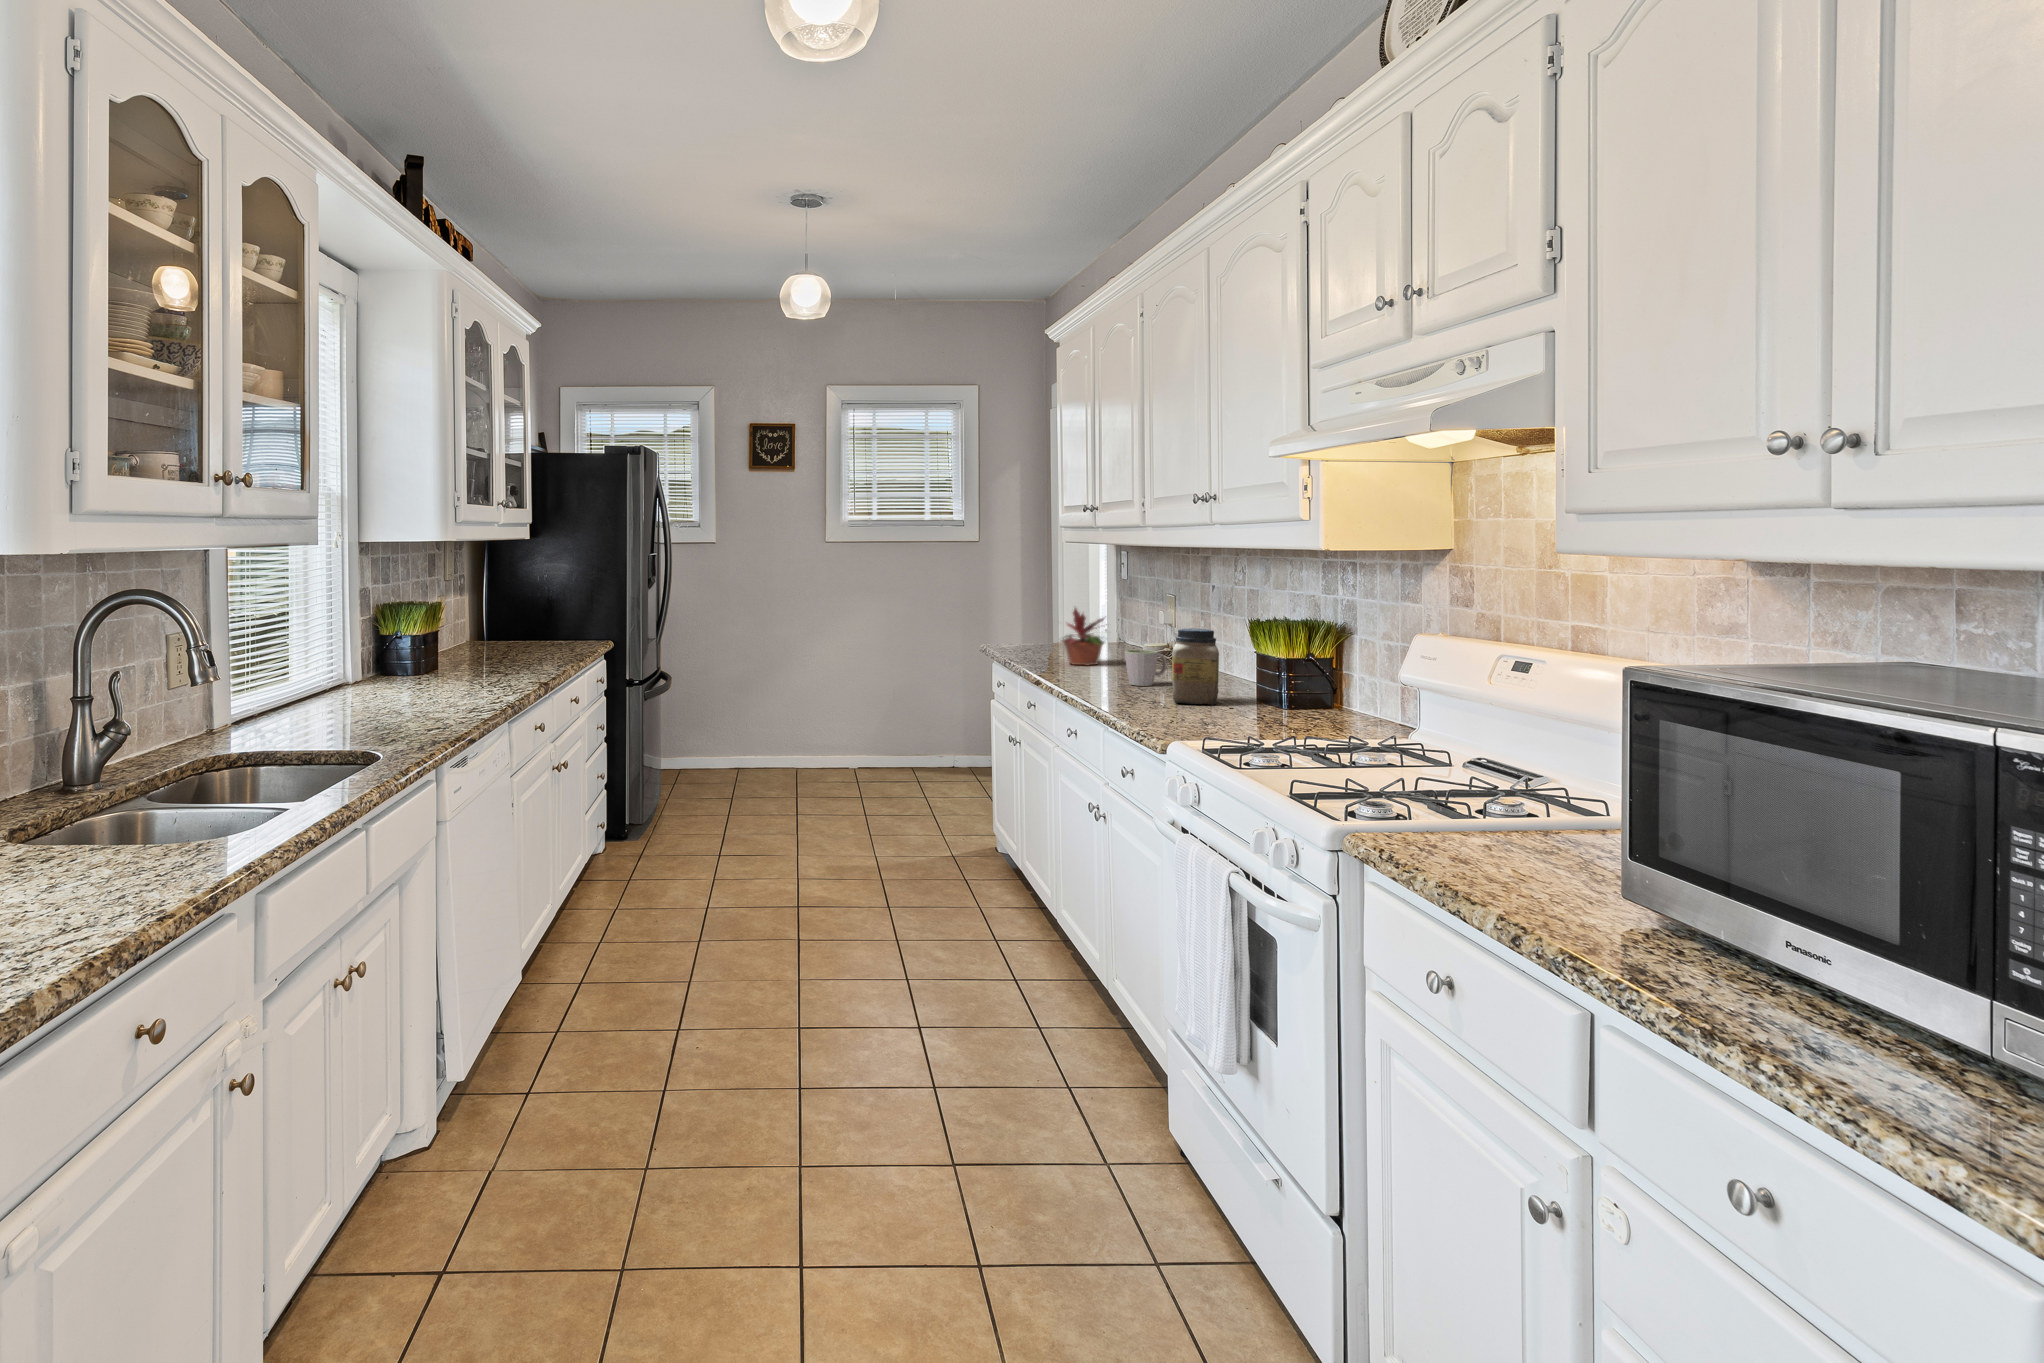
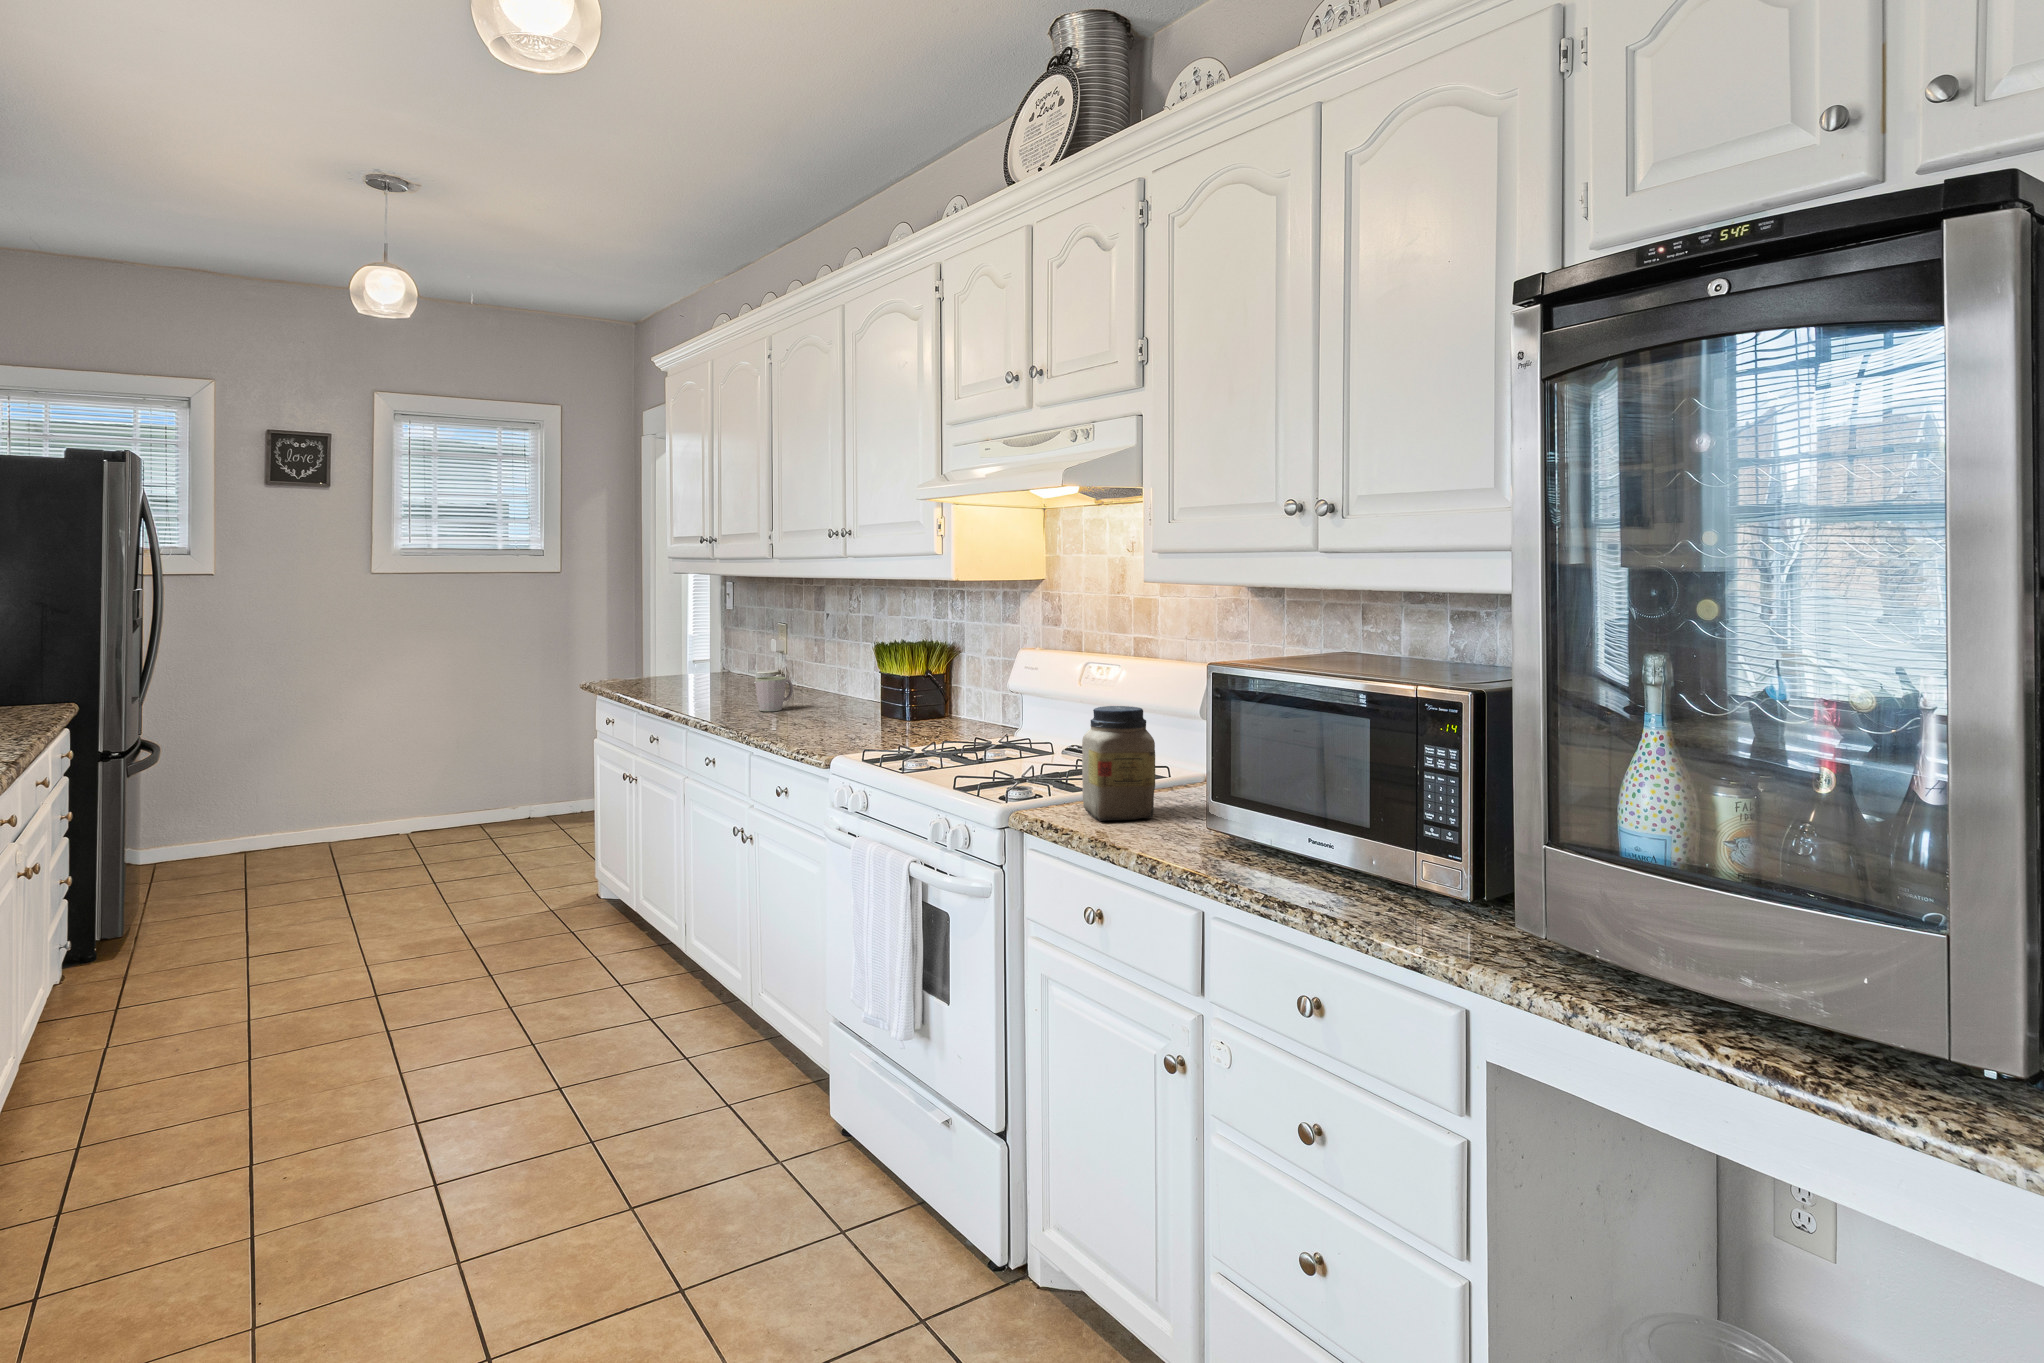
potted plant: present [1057,608,1104,665] -> none [668,636,736,696]
jar: present [1172,628,1219,704] -> present [1082,706,1155,821]

